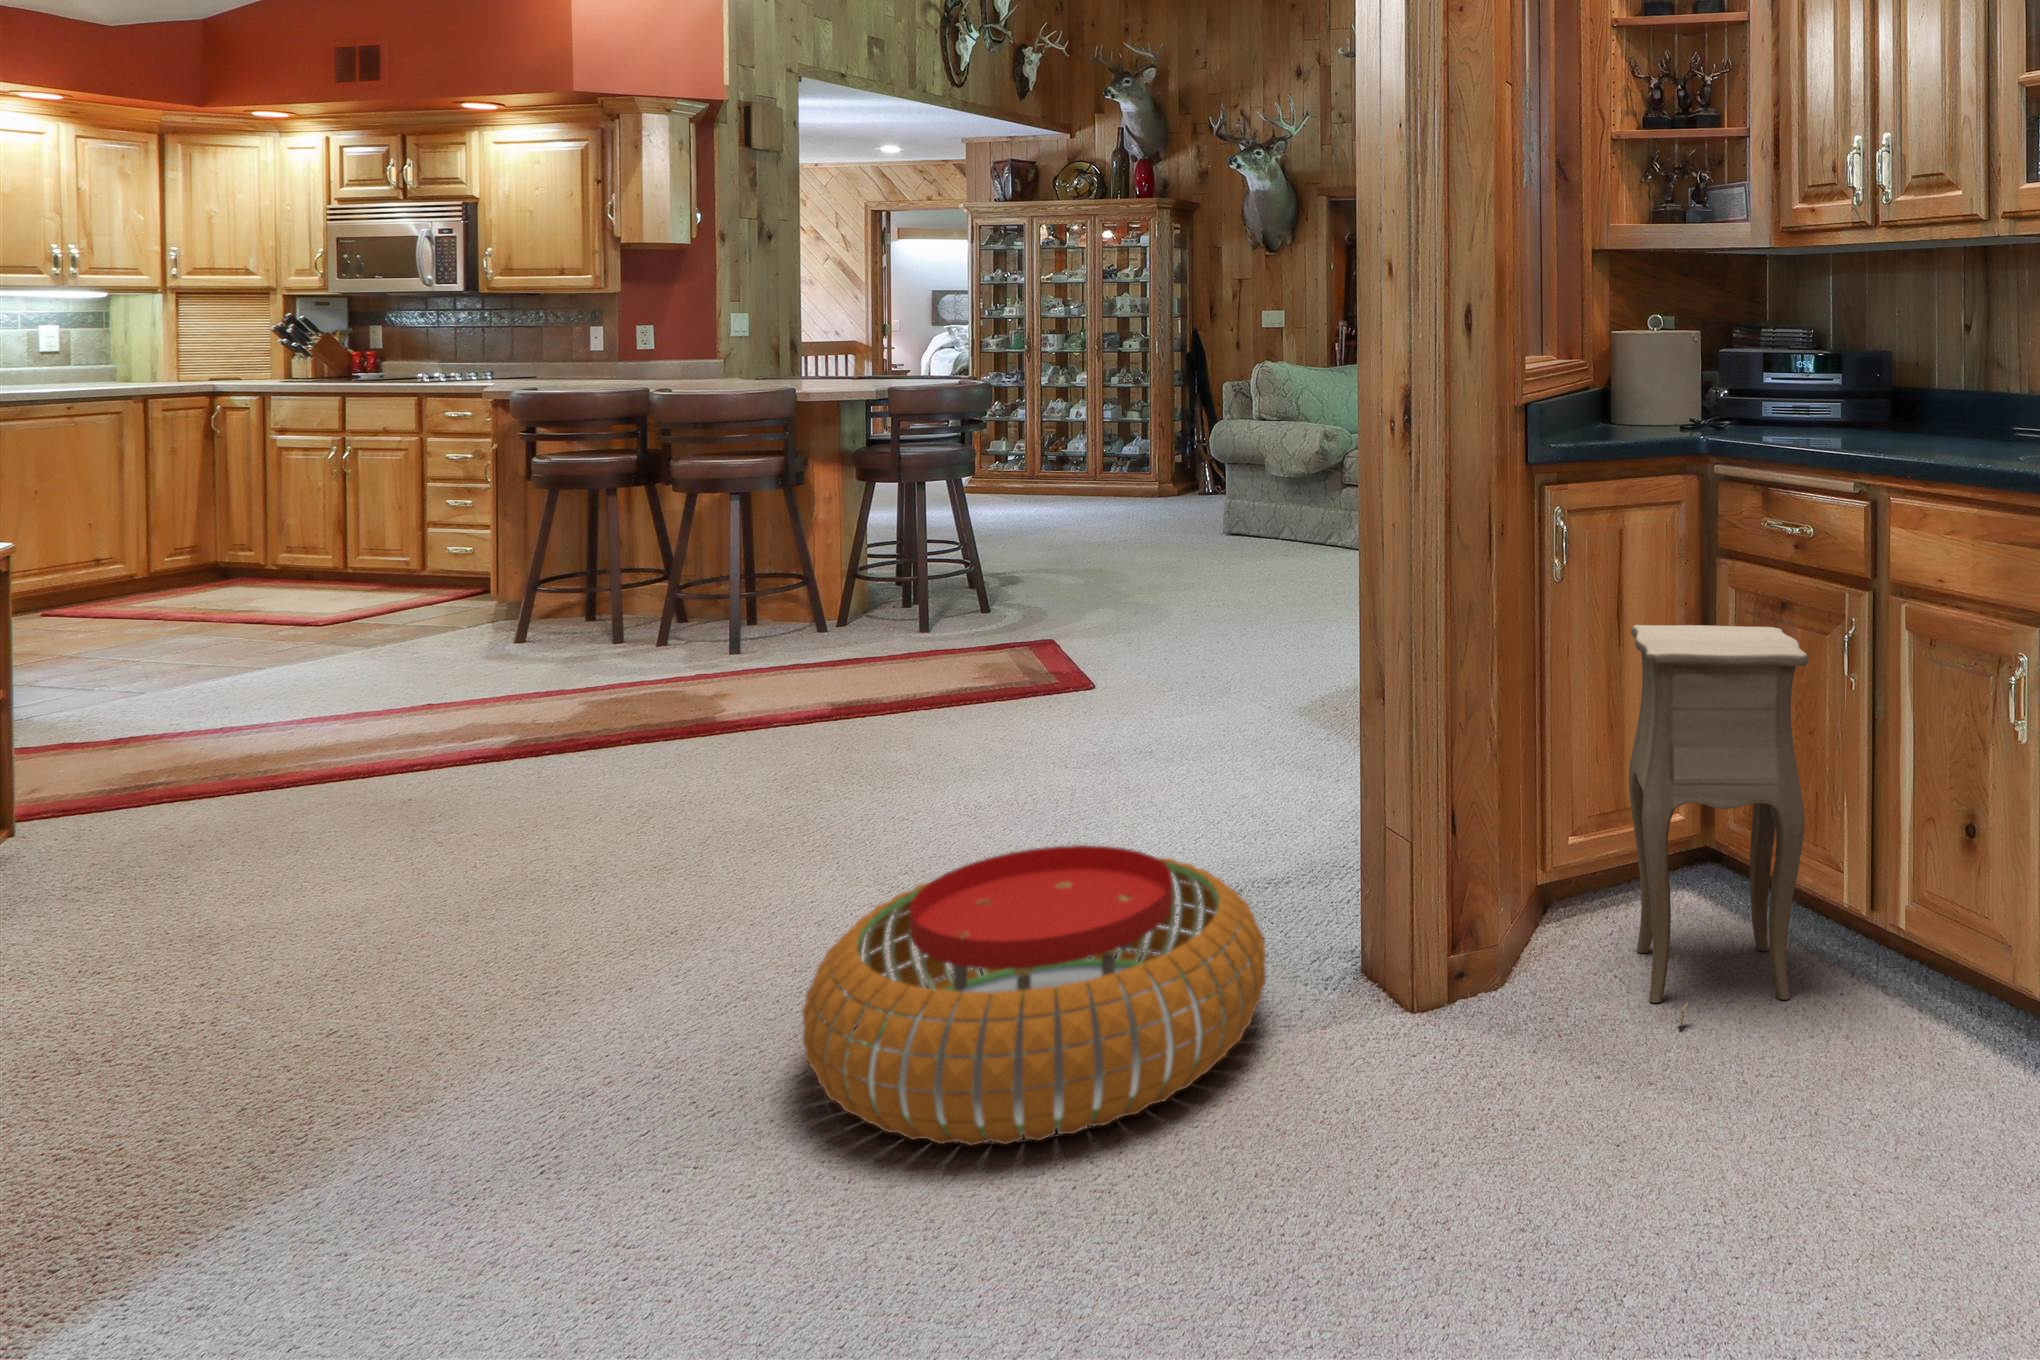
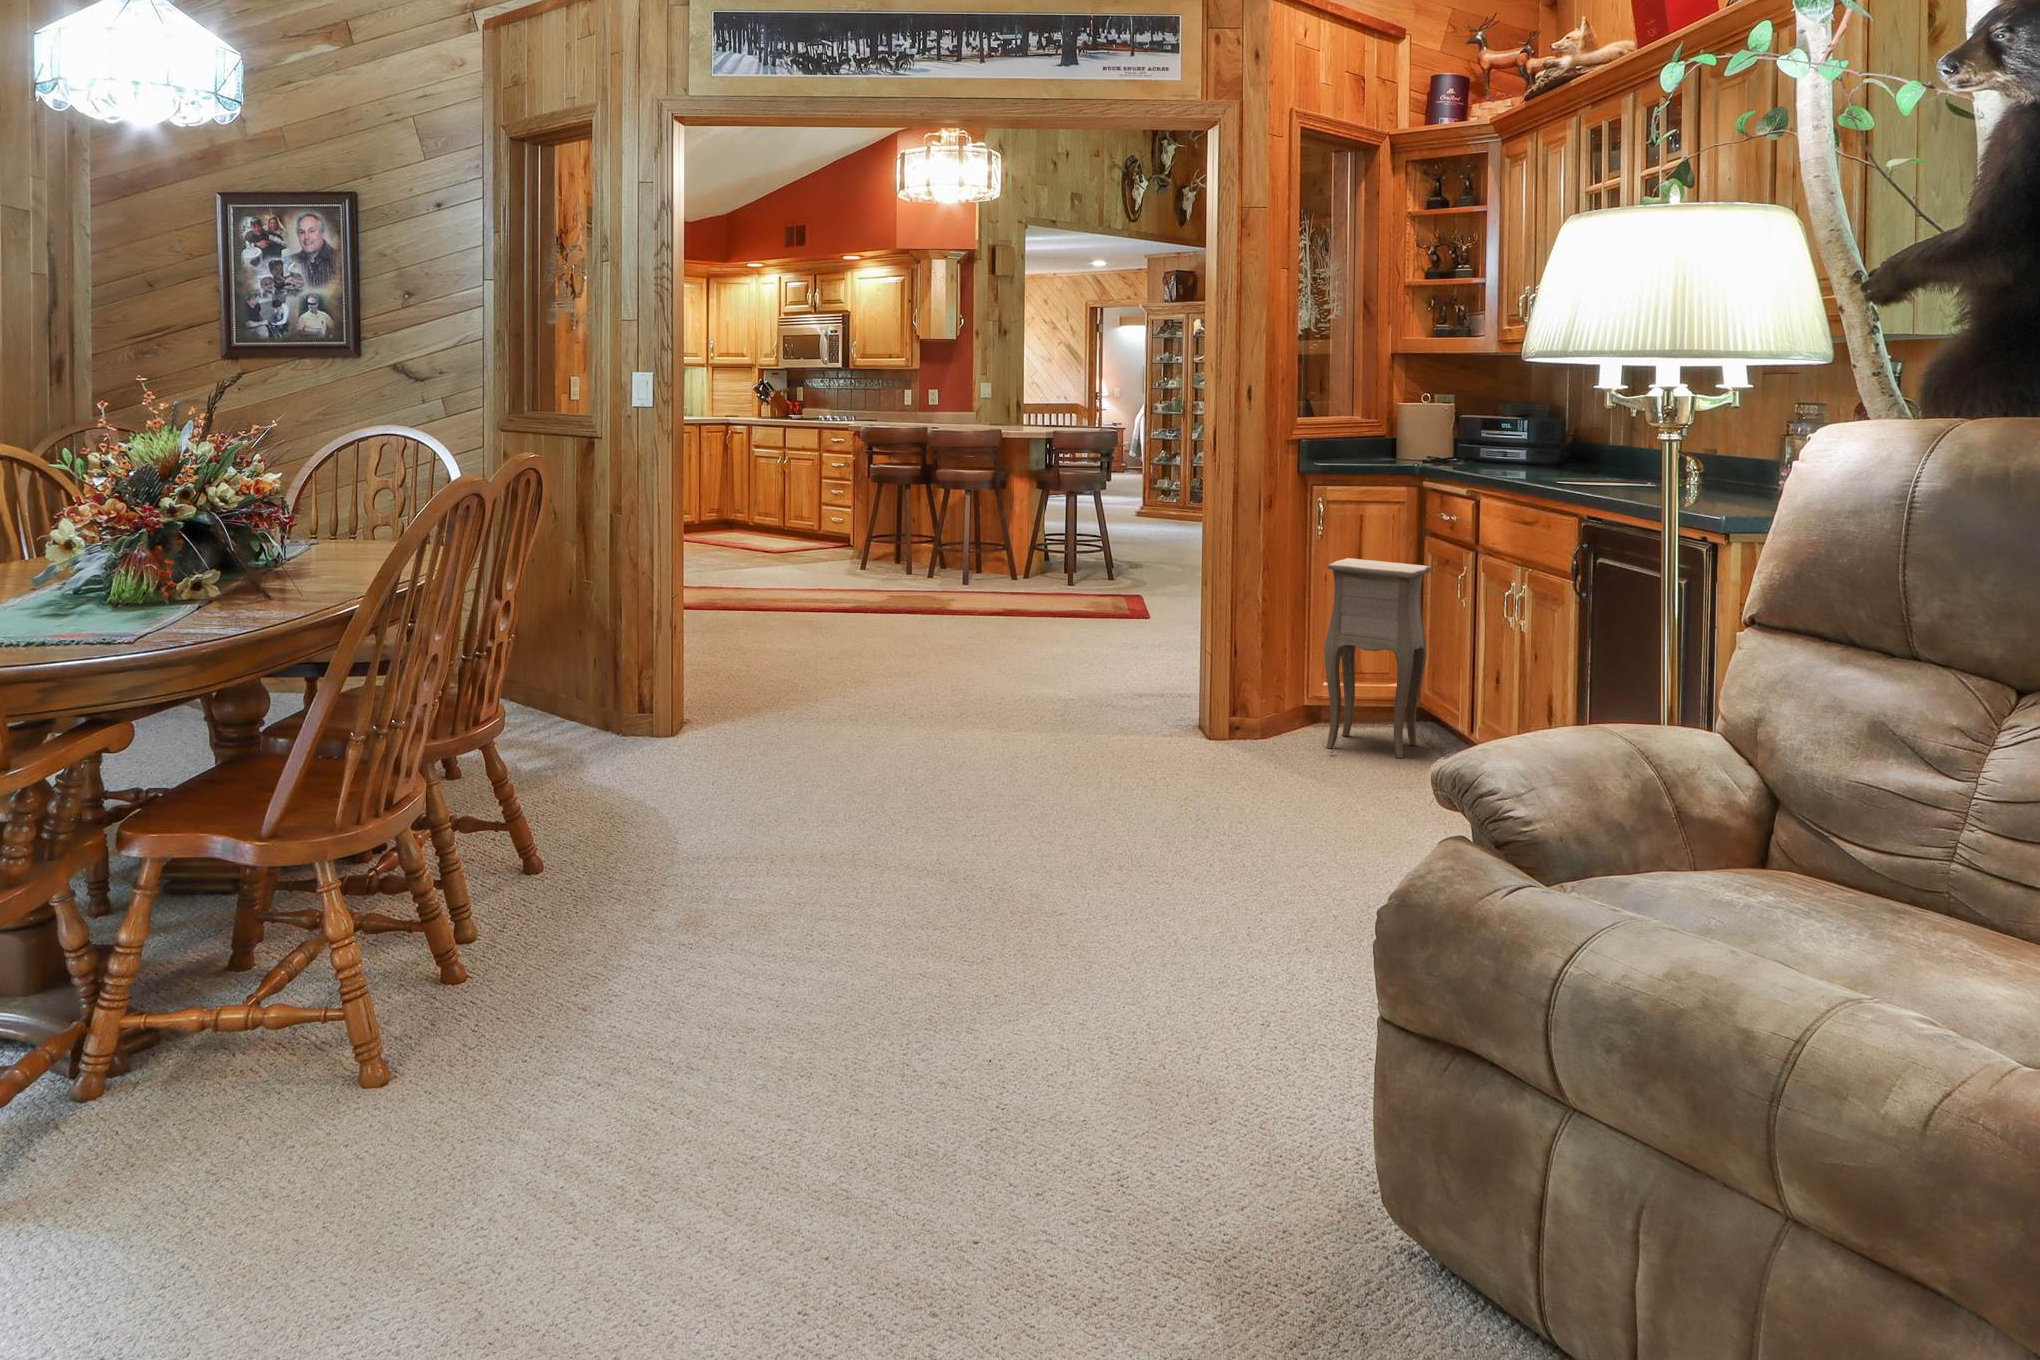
pouf: present [802,845,1266,1146] -> none [941,634,1139,733]

